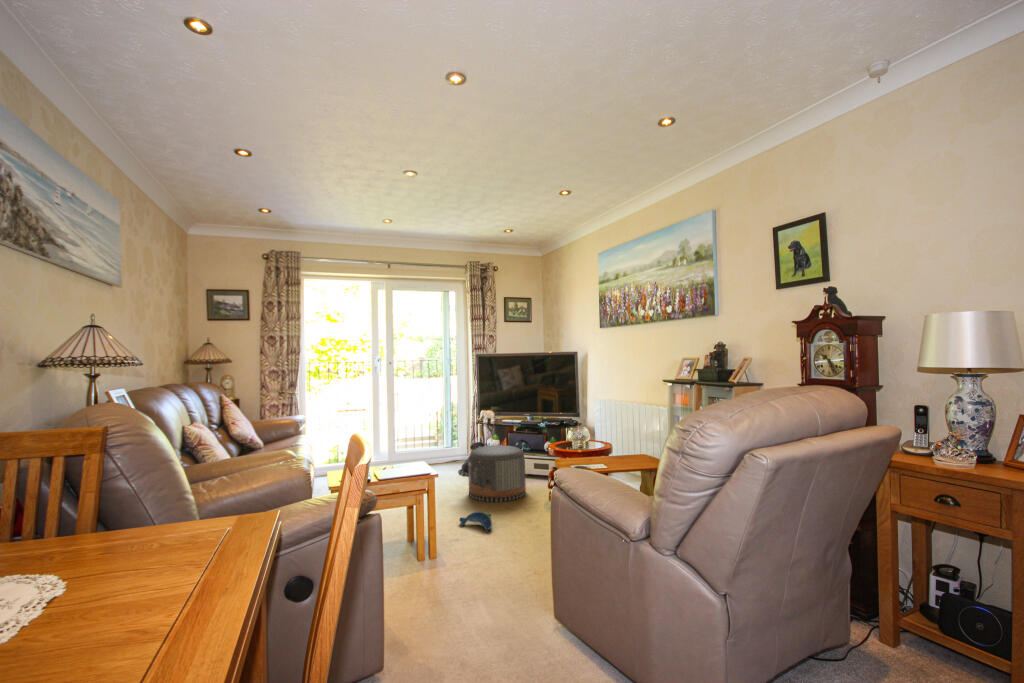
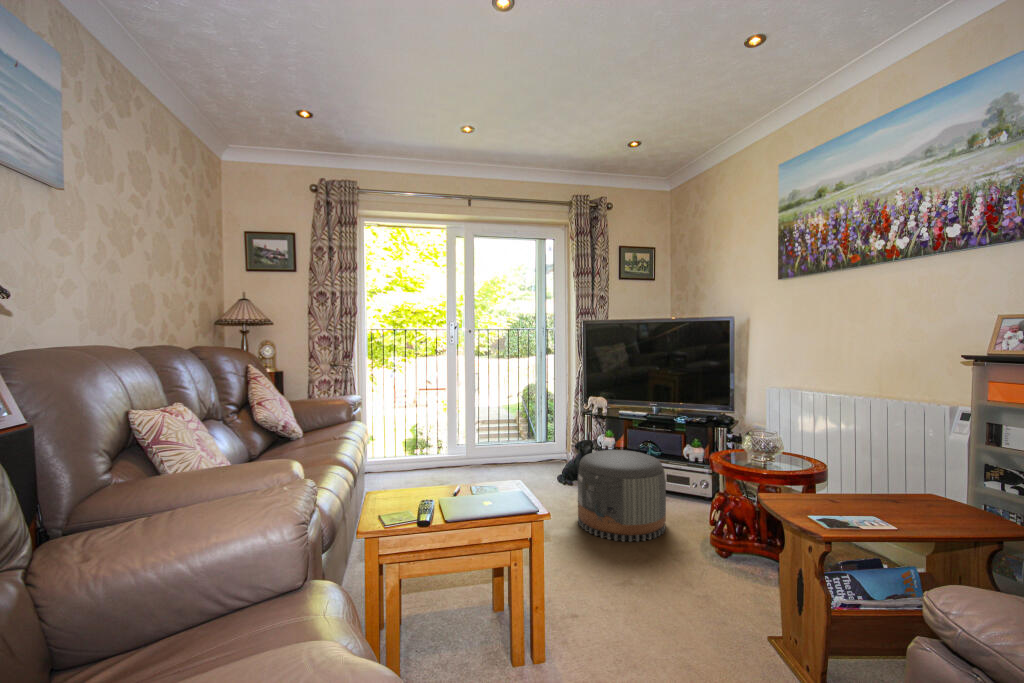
plush toy: present [459,512,492,532] -> none [571,572,631,618]

